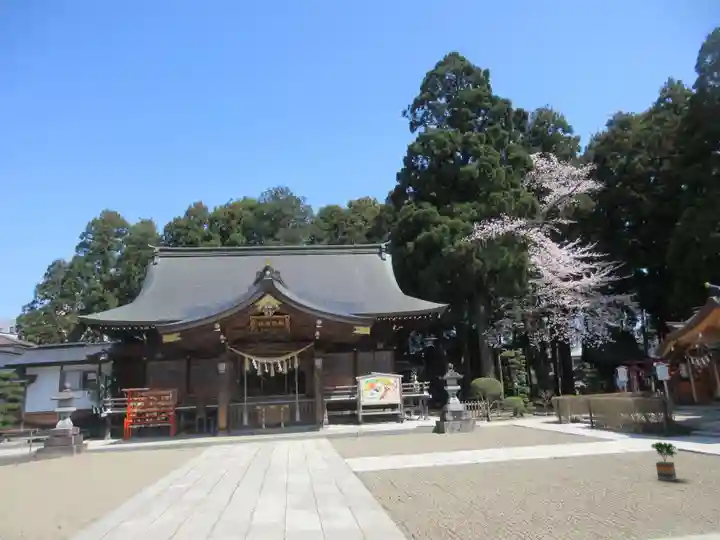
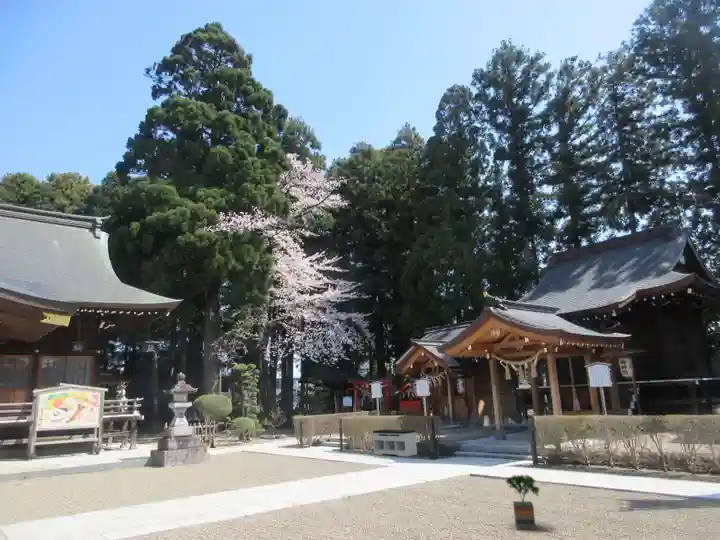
bench: none [612,411,656,435] -> present [373,429,417,457]

